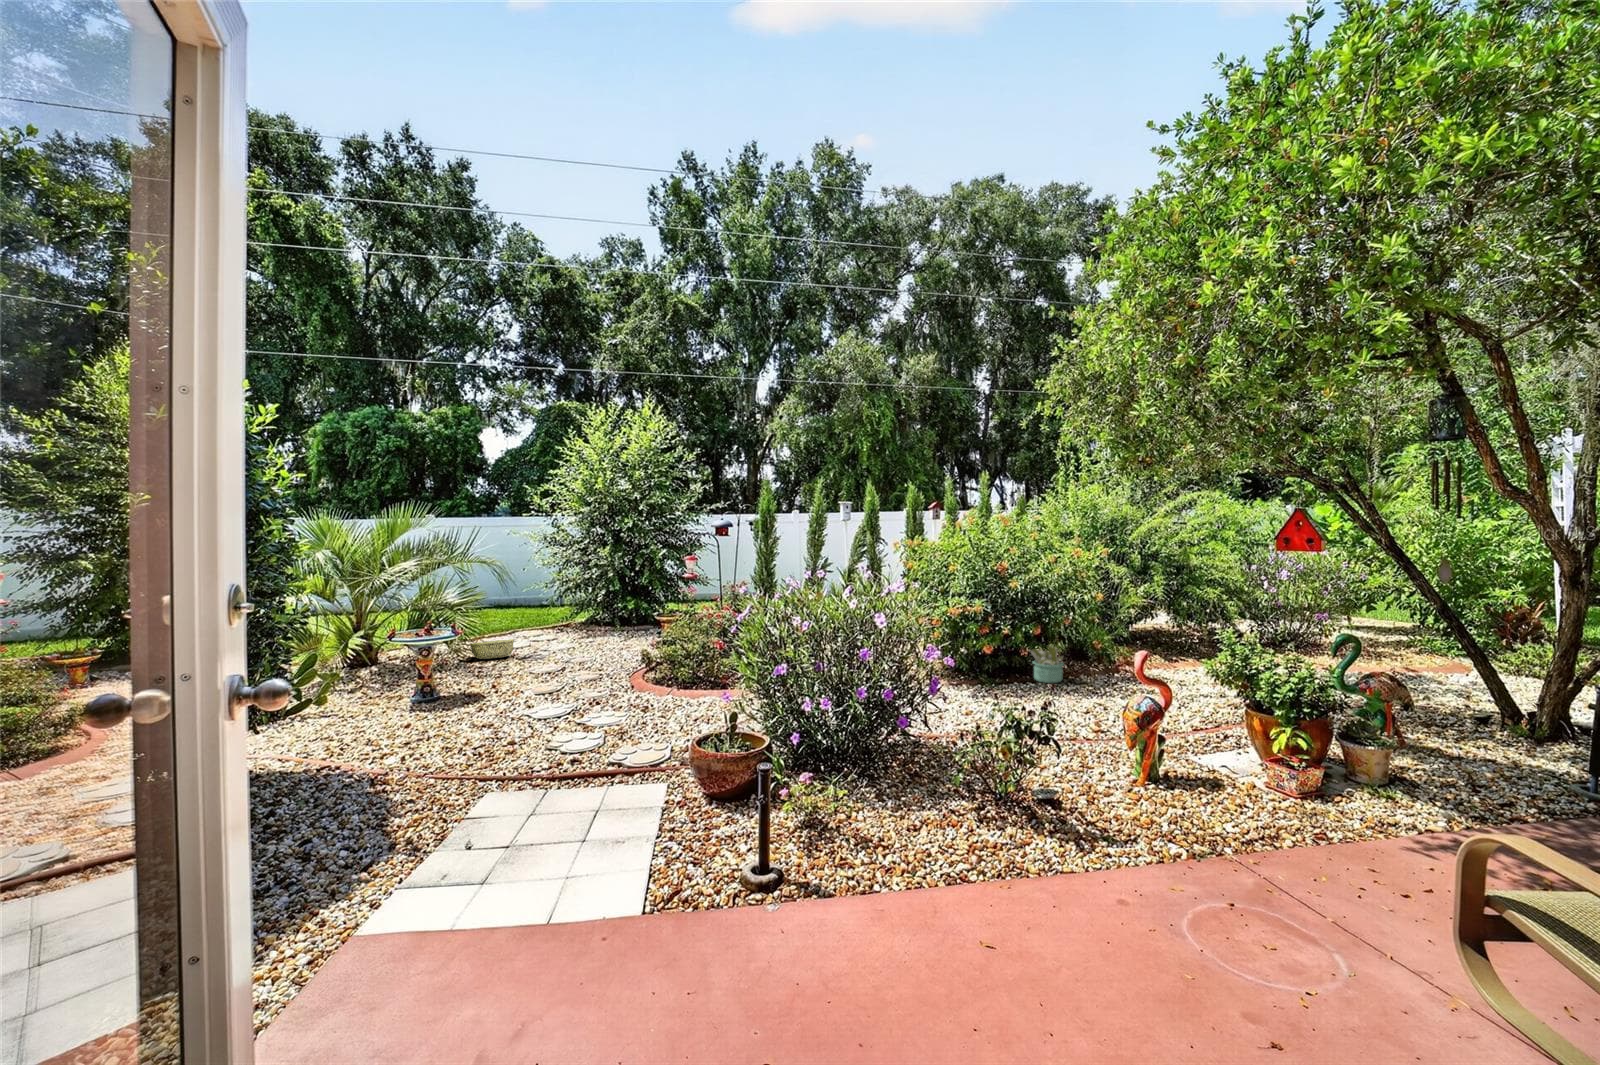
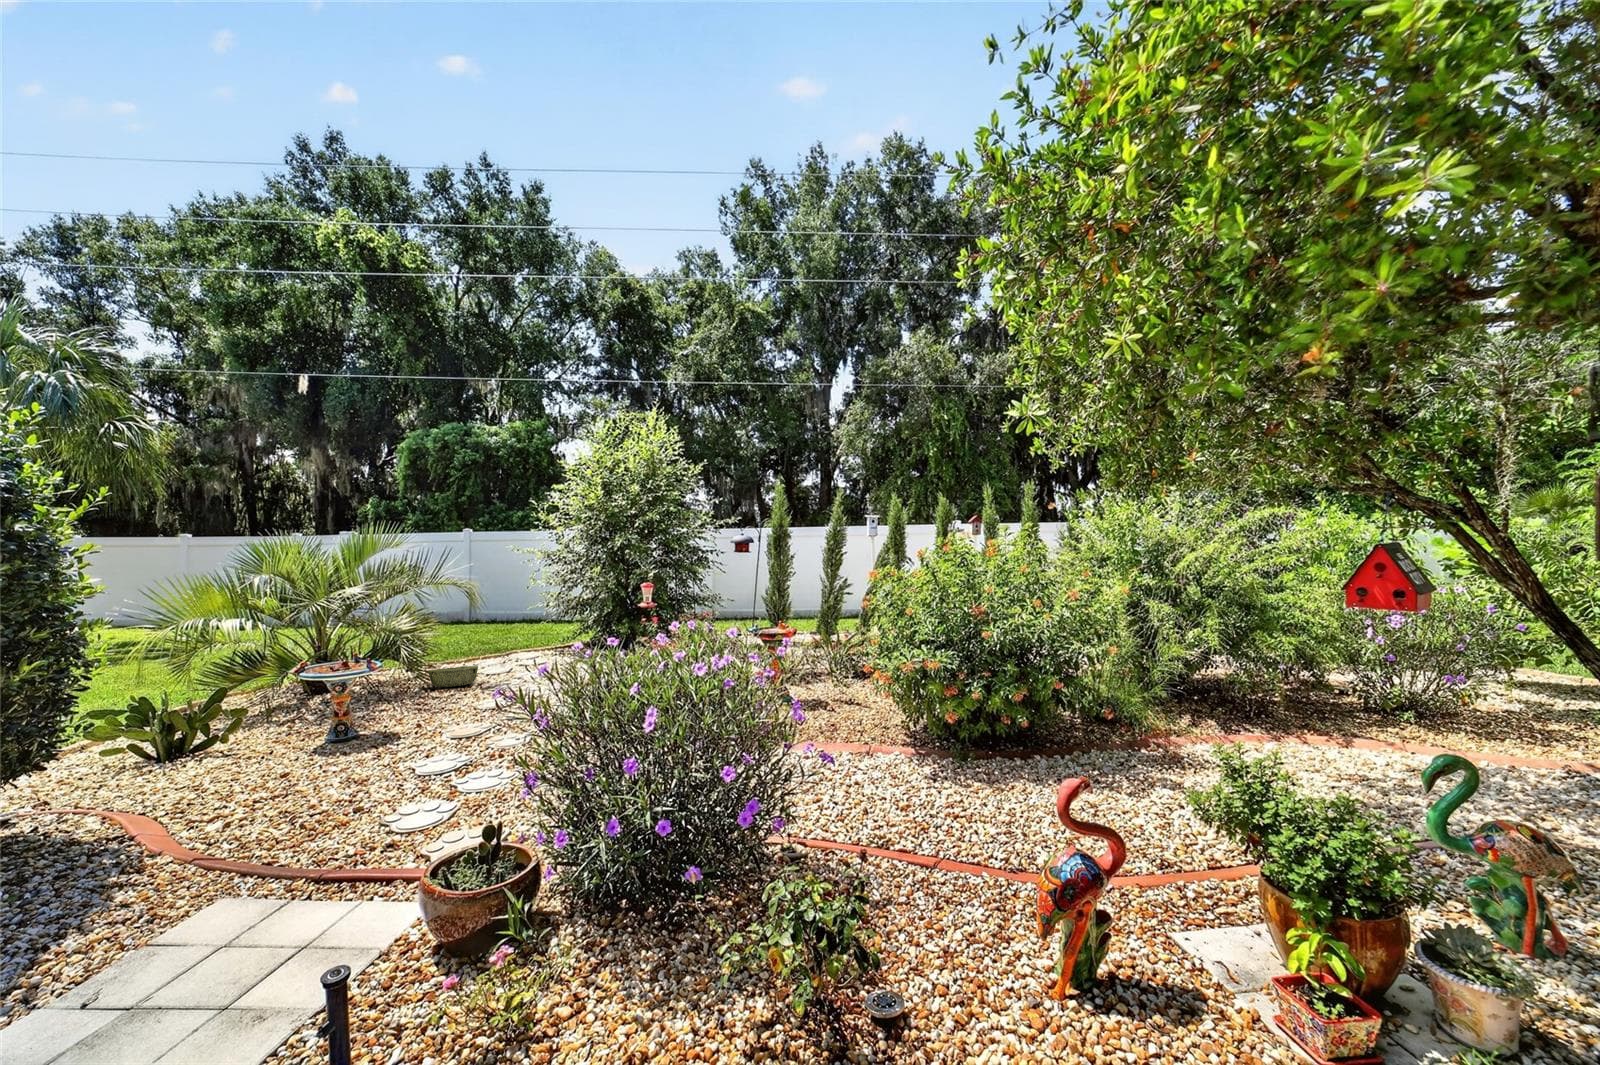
decorative plant: present [1031,646,1064,683] -> none [1019,708,1065,759]

